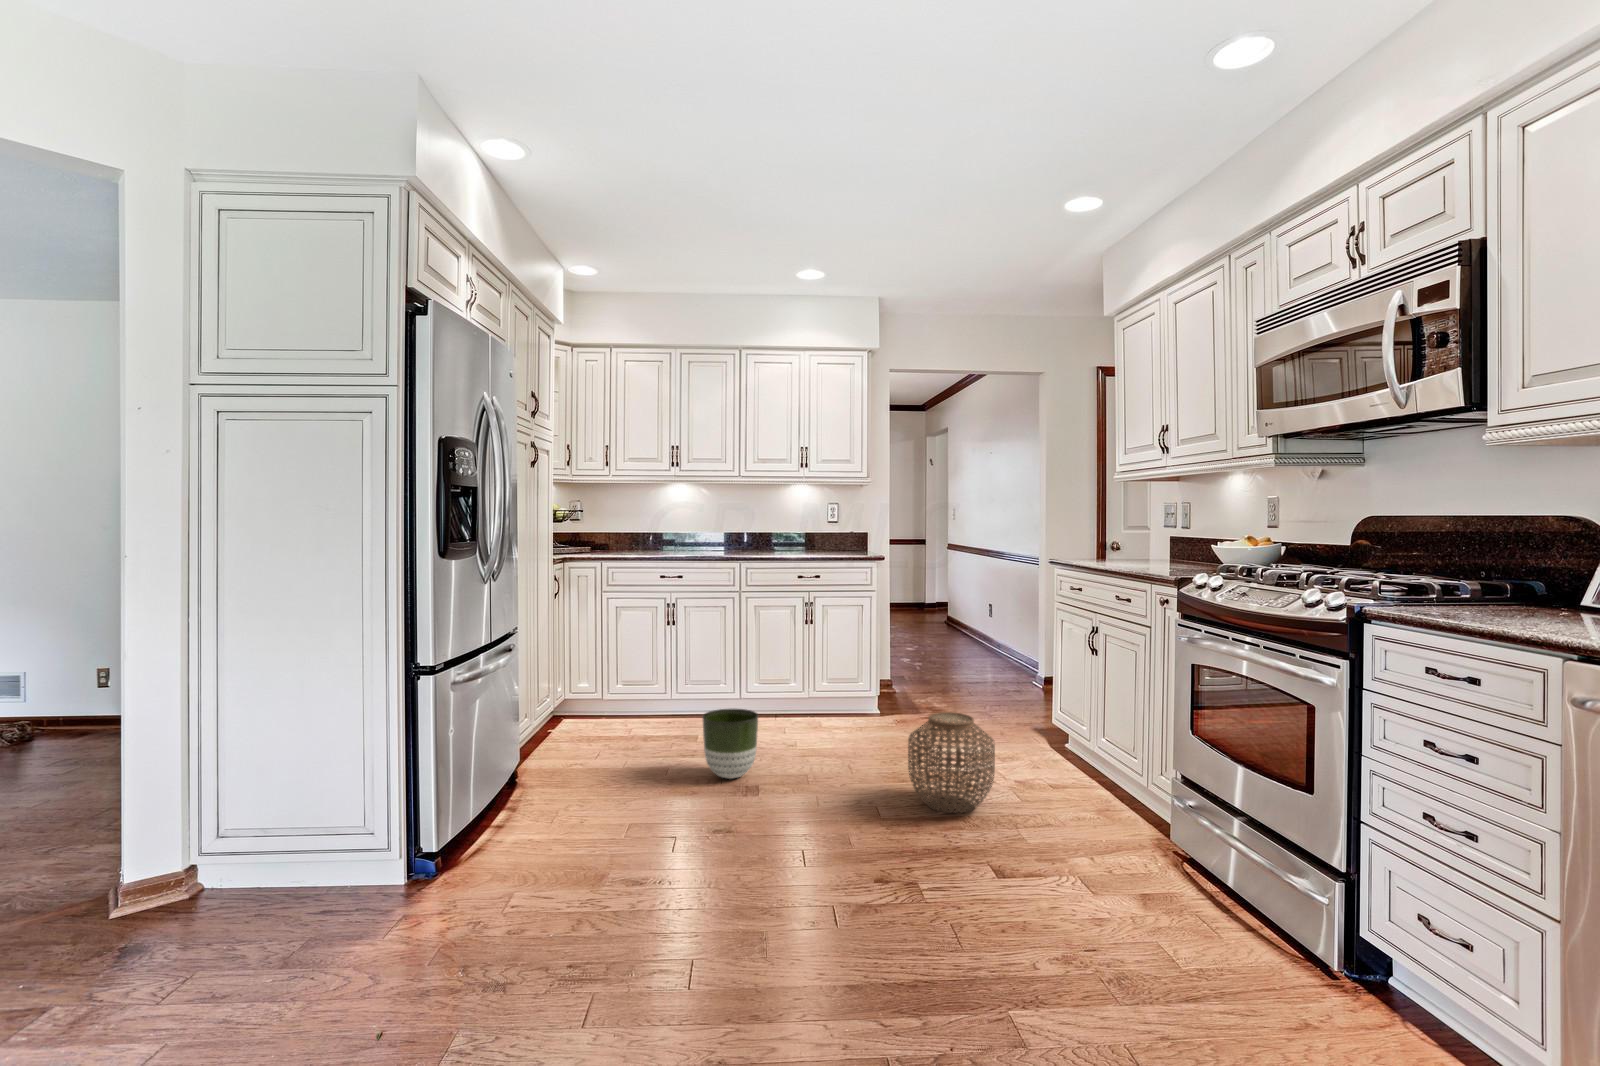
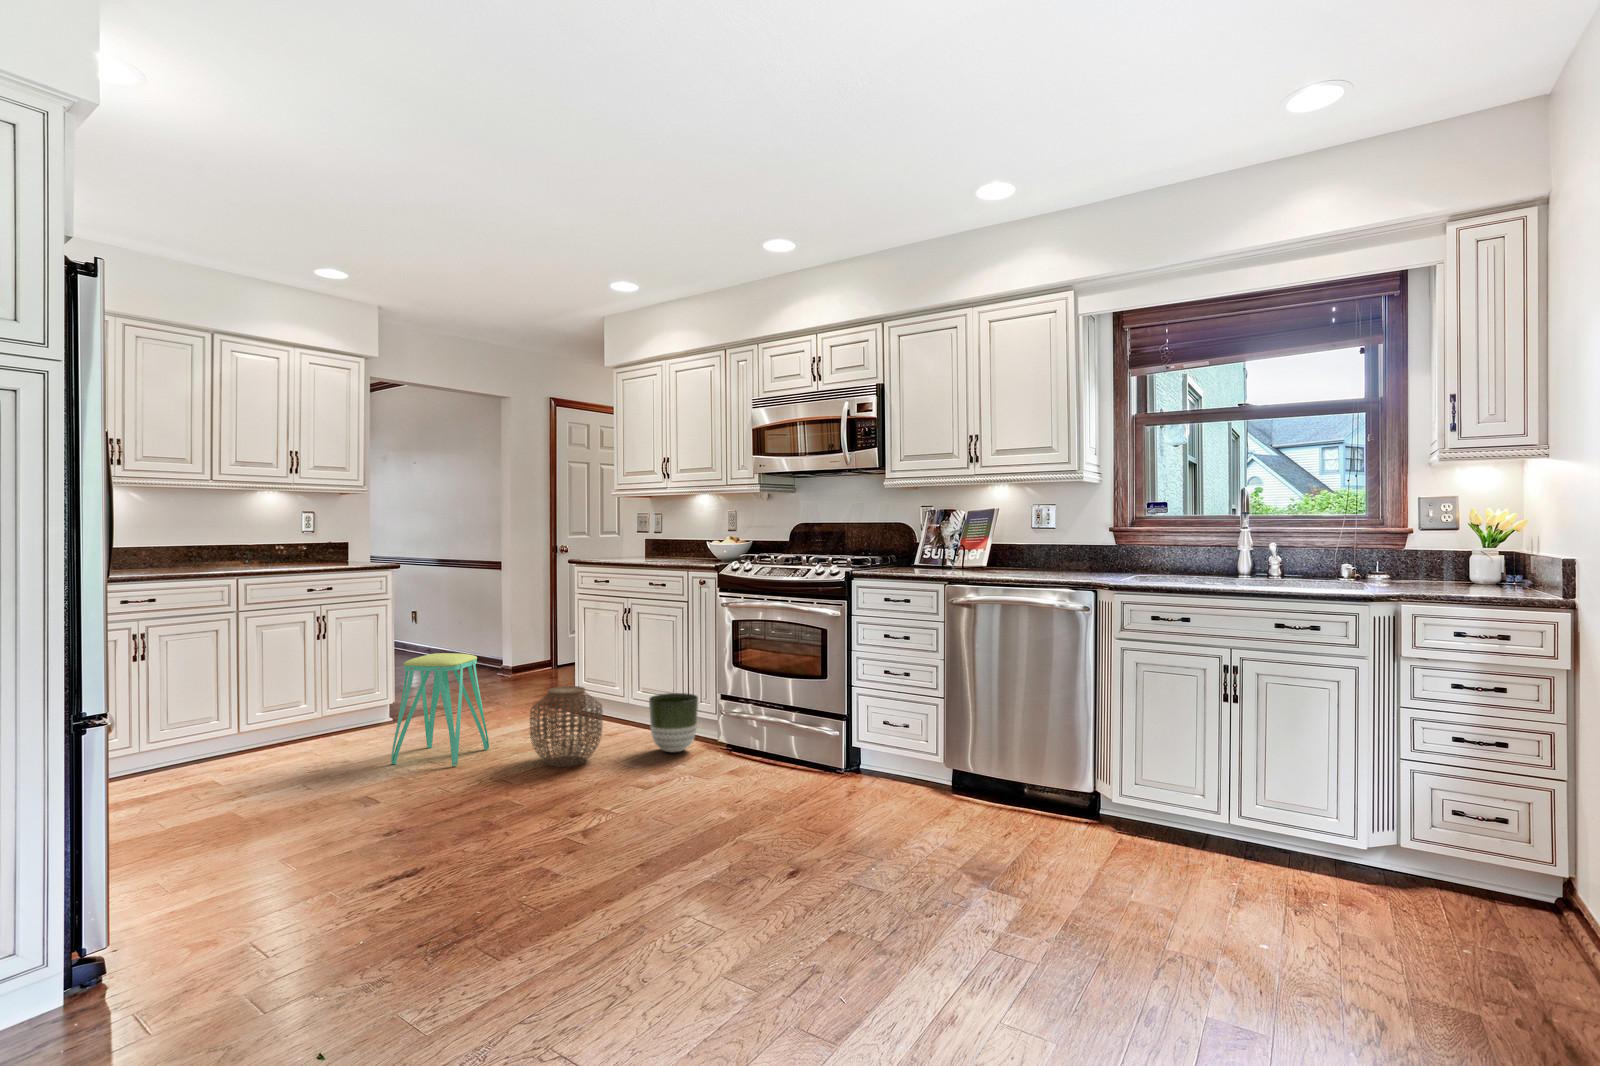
stool: none [809,652,906,775] -> present [391,653,489,766]
planter: present [702,709,758,779] -> present [649,693,698,752]

